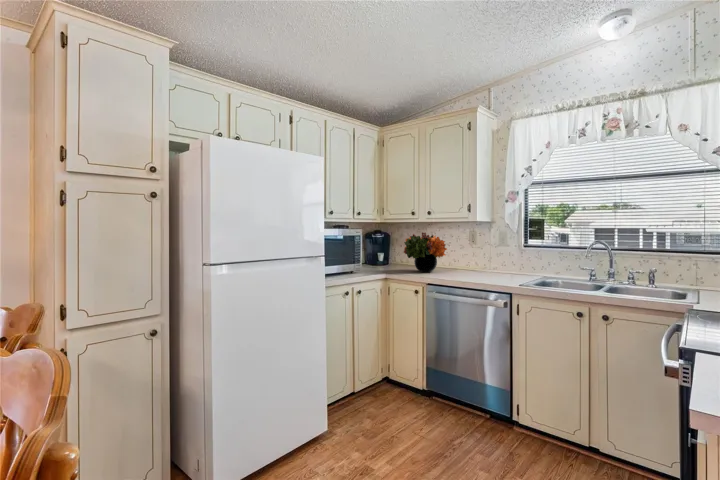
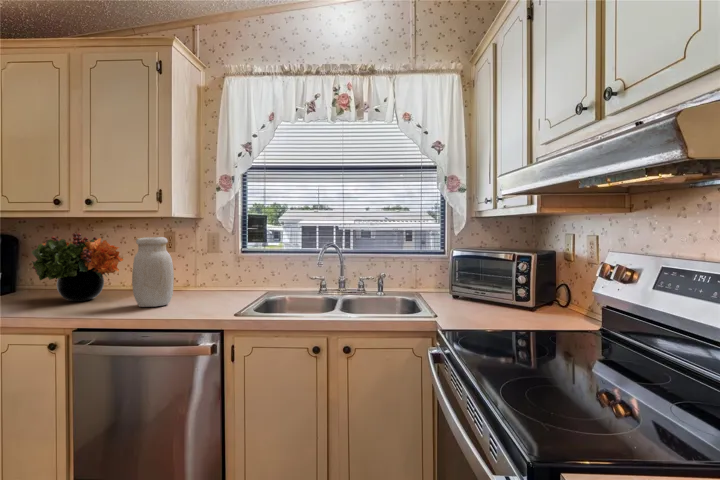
jar: none [455,235,479,277] -> present [132,237,174,307]

